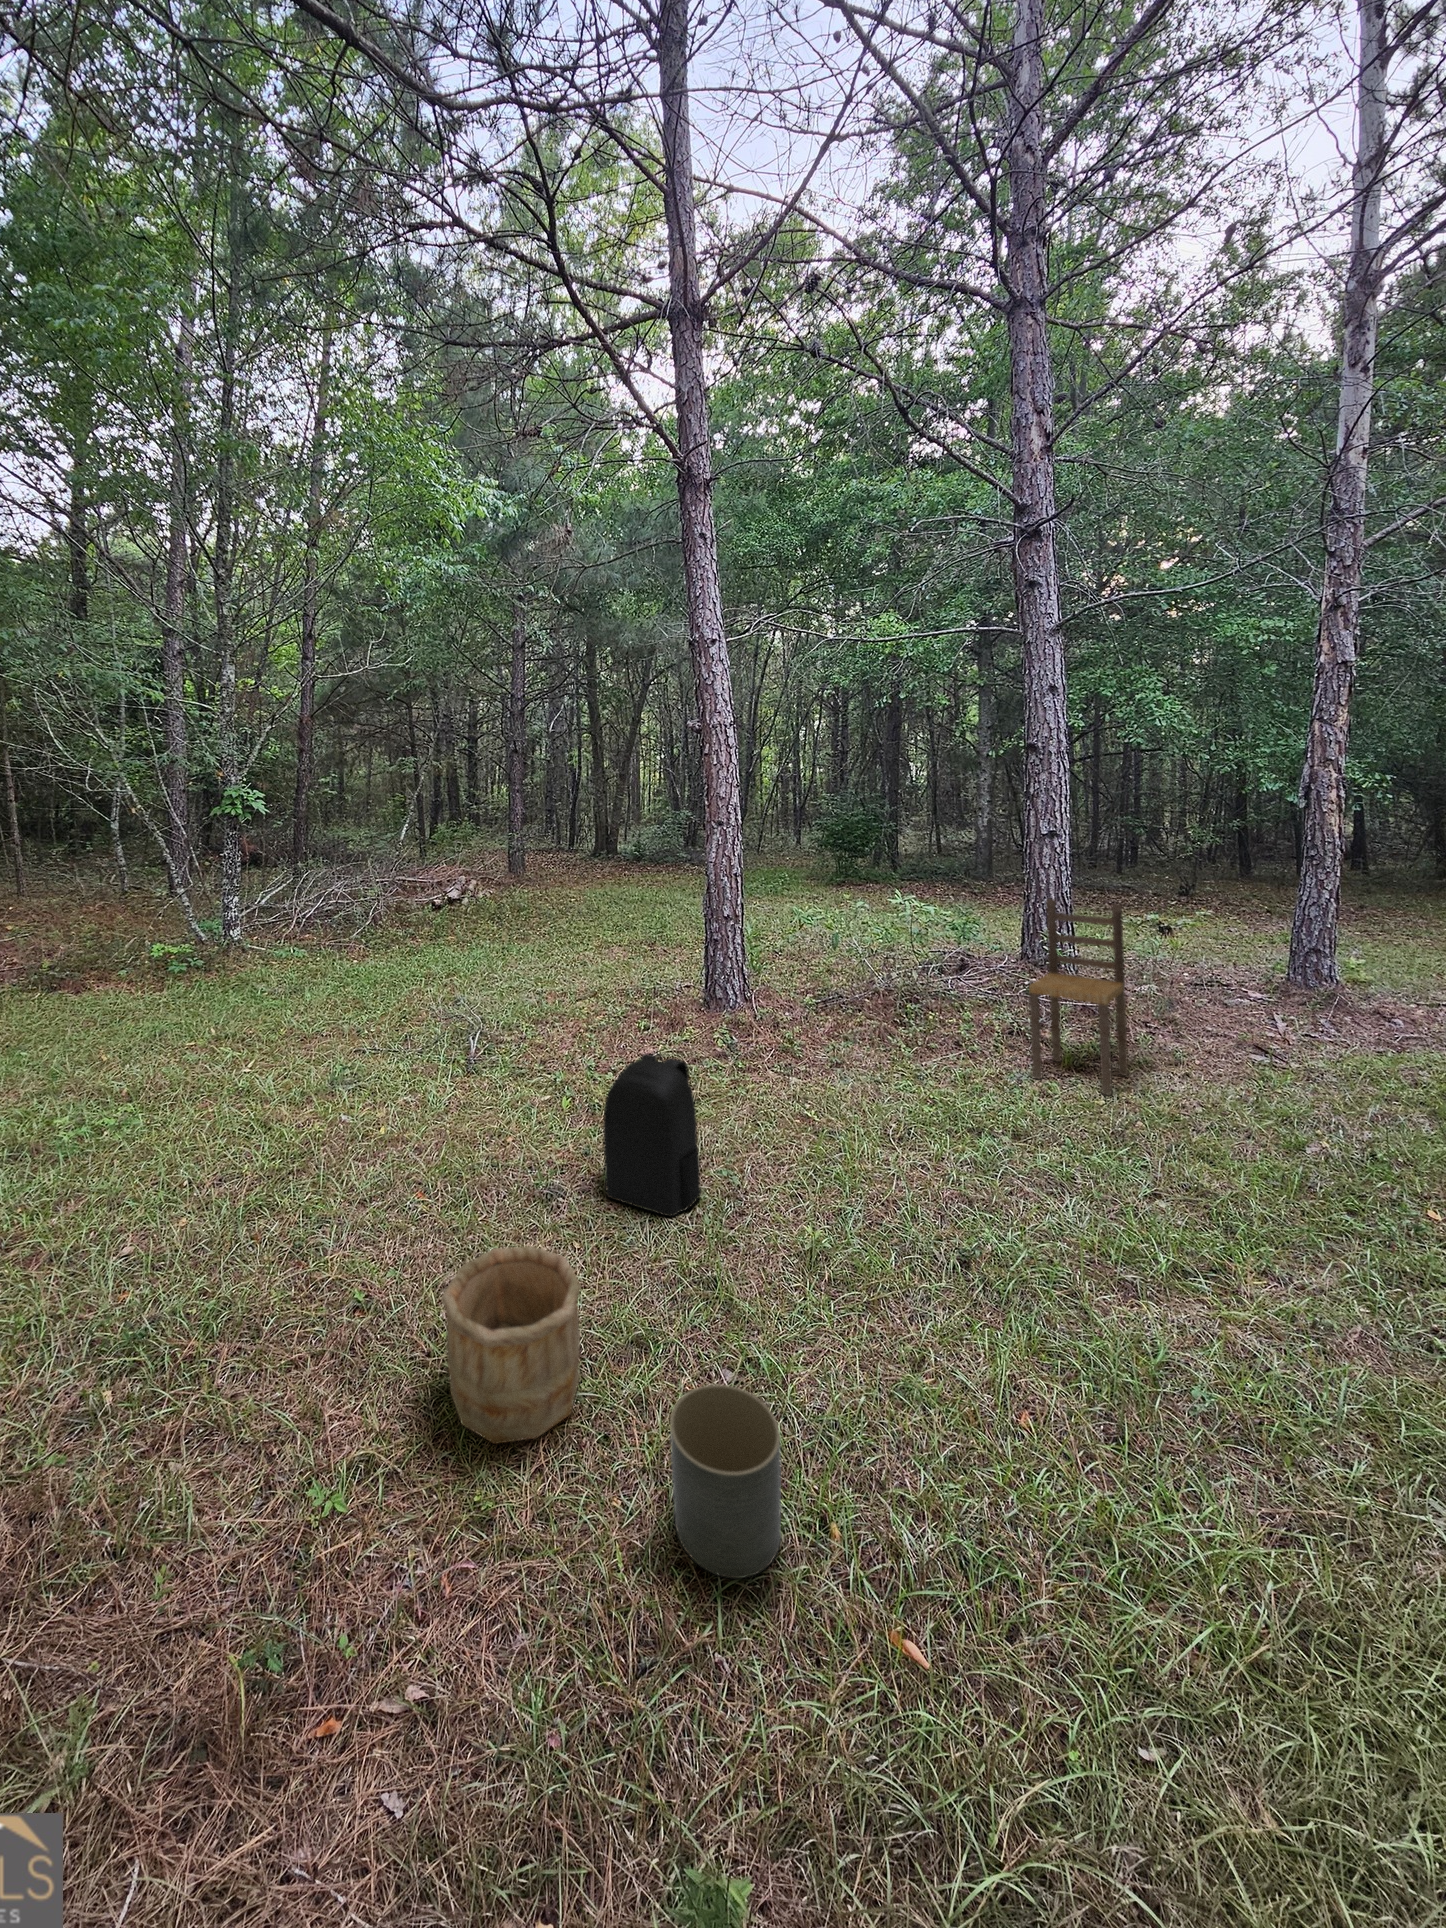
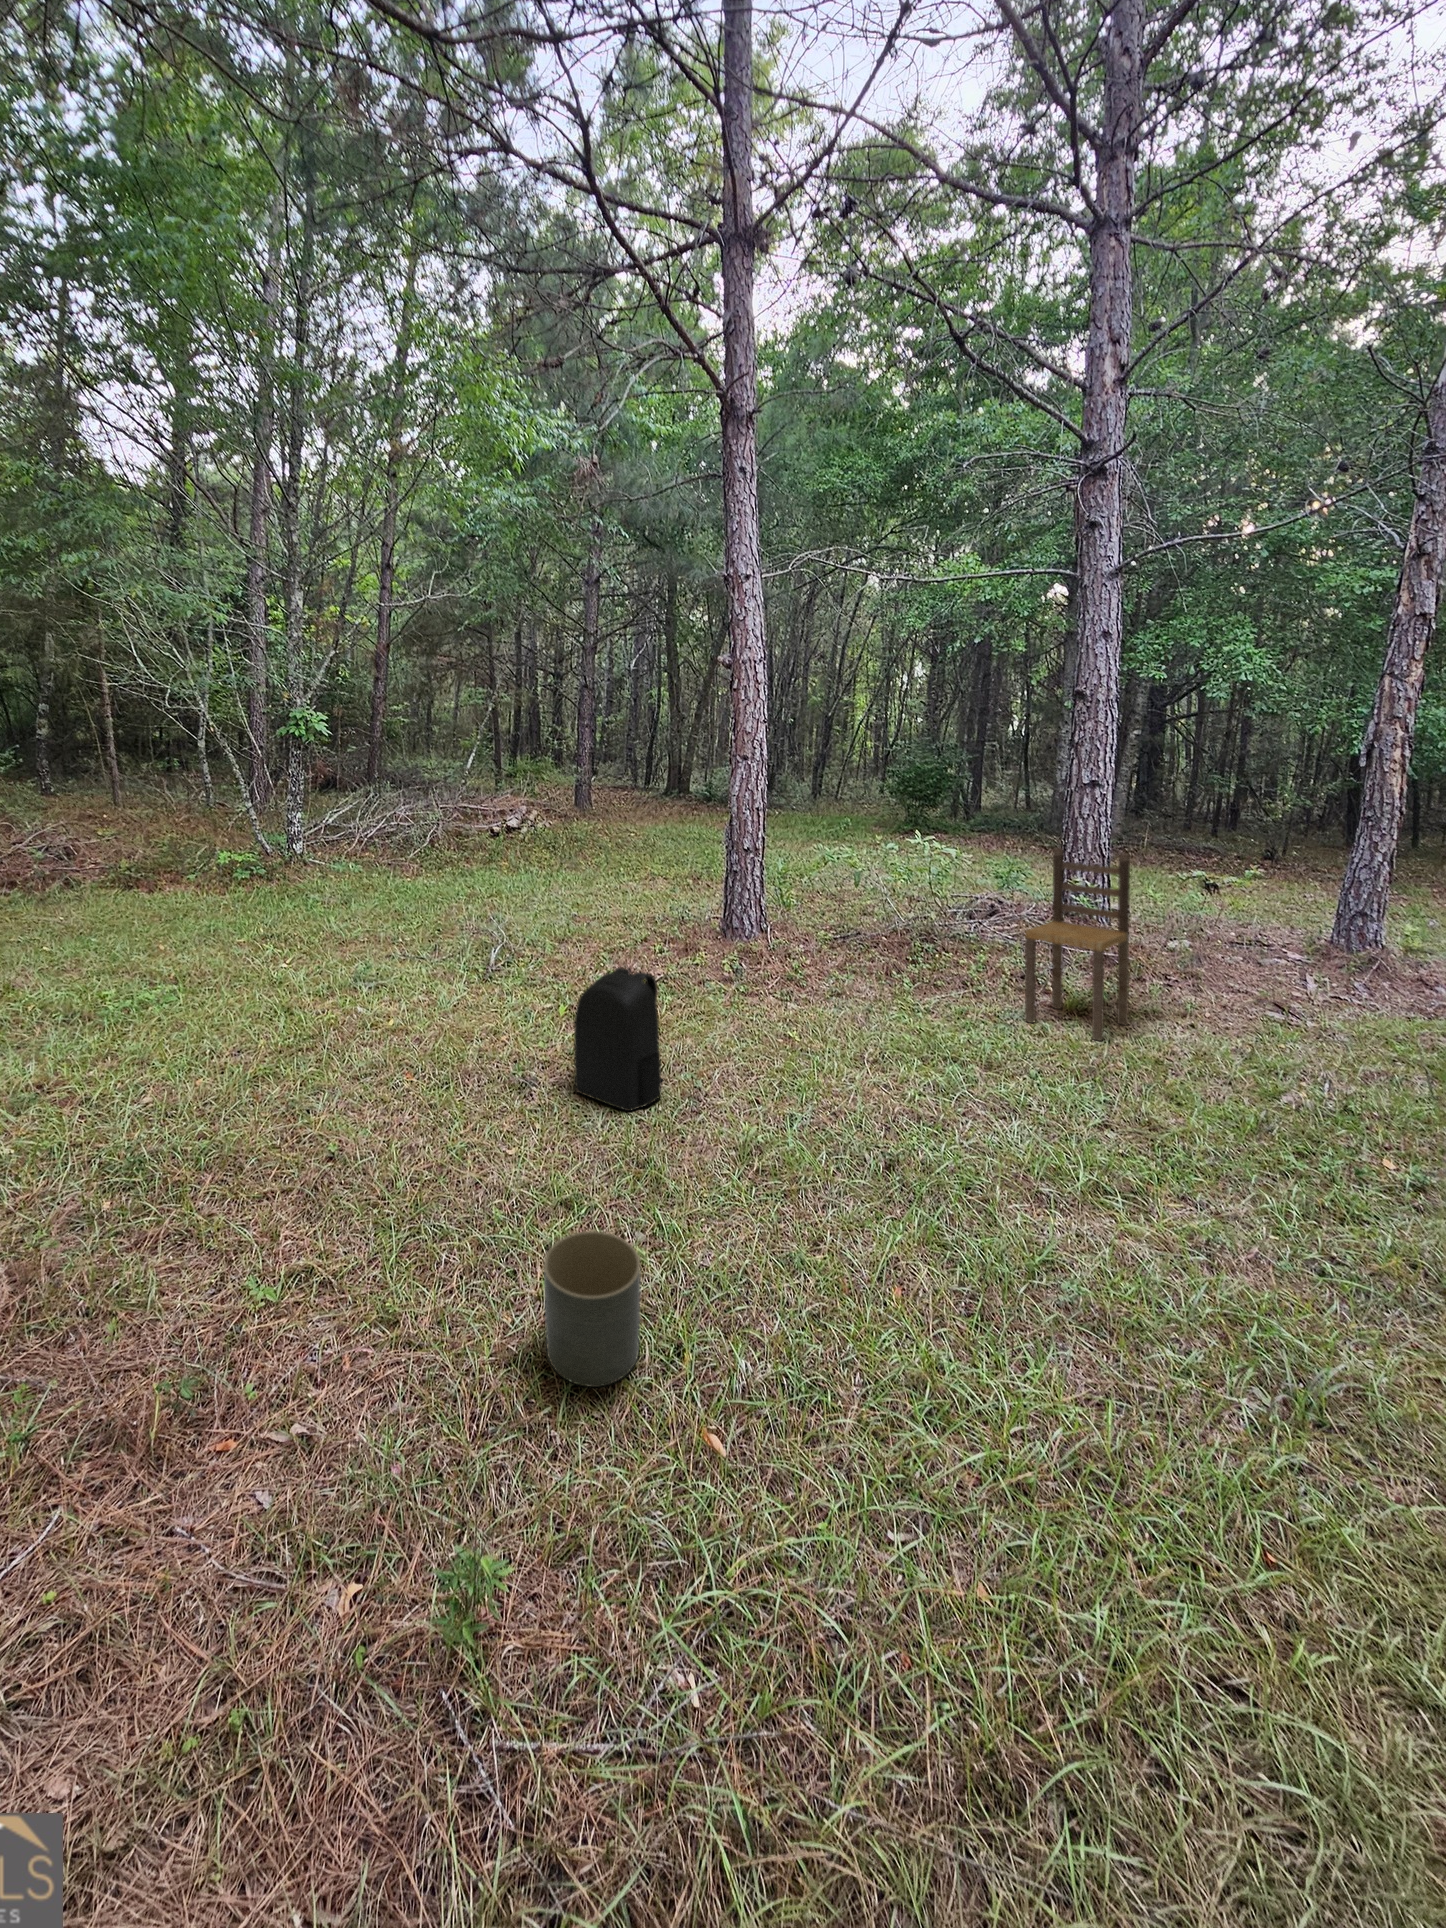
wooden bucket: present [441,1246,582,1444] -> none [383,1112,505,1267]

